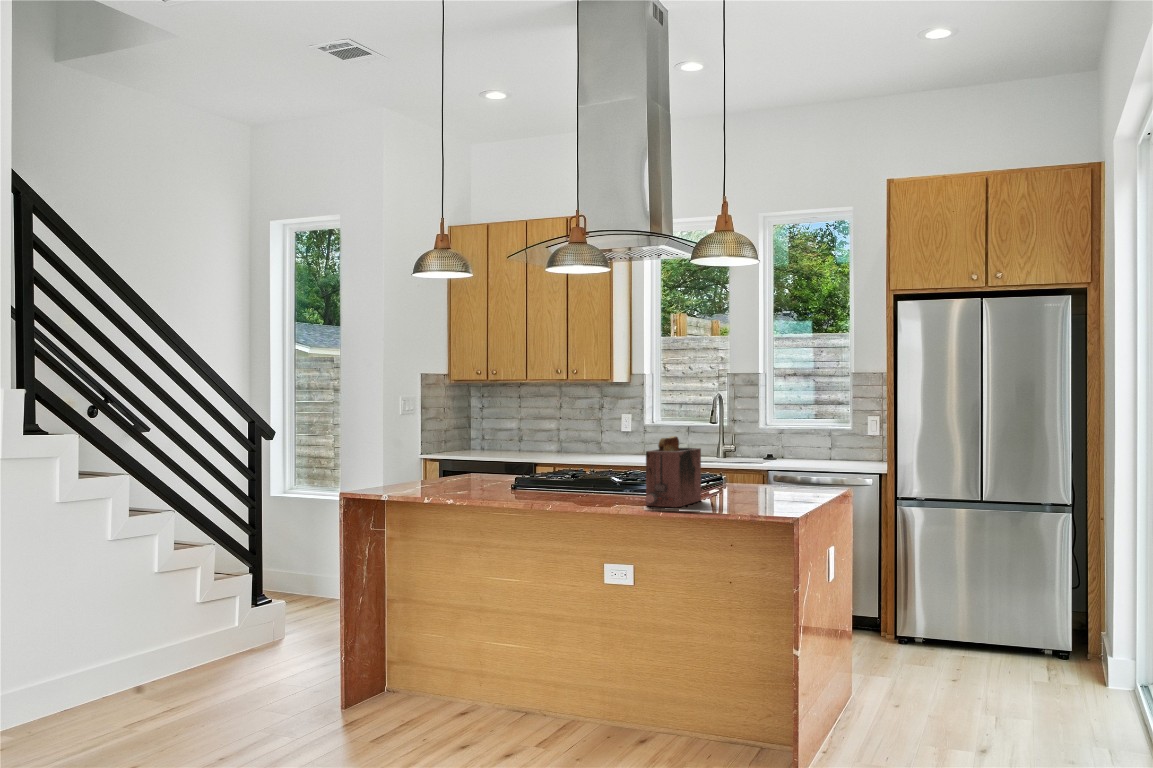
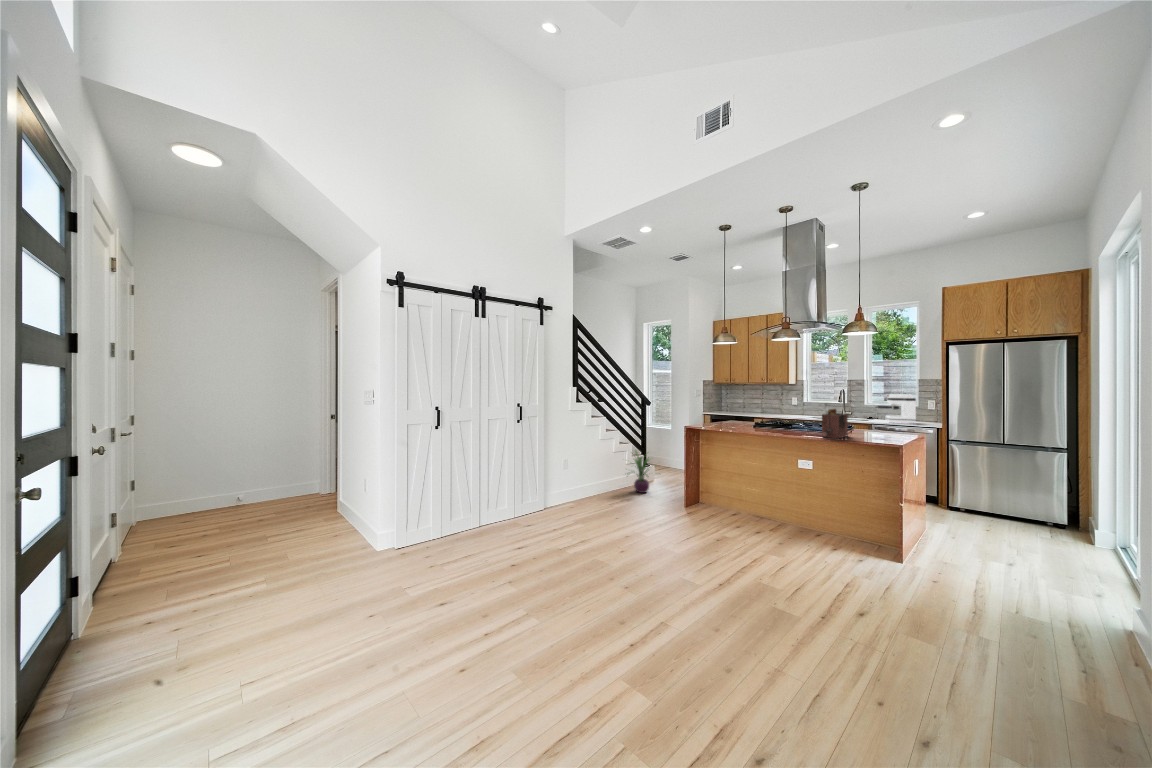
coffee maker: none [779,404,845,466] -> present [878,394,916,423]
decorative plant: none [164,566,290,687] -> present [627,451,649,493]

